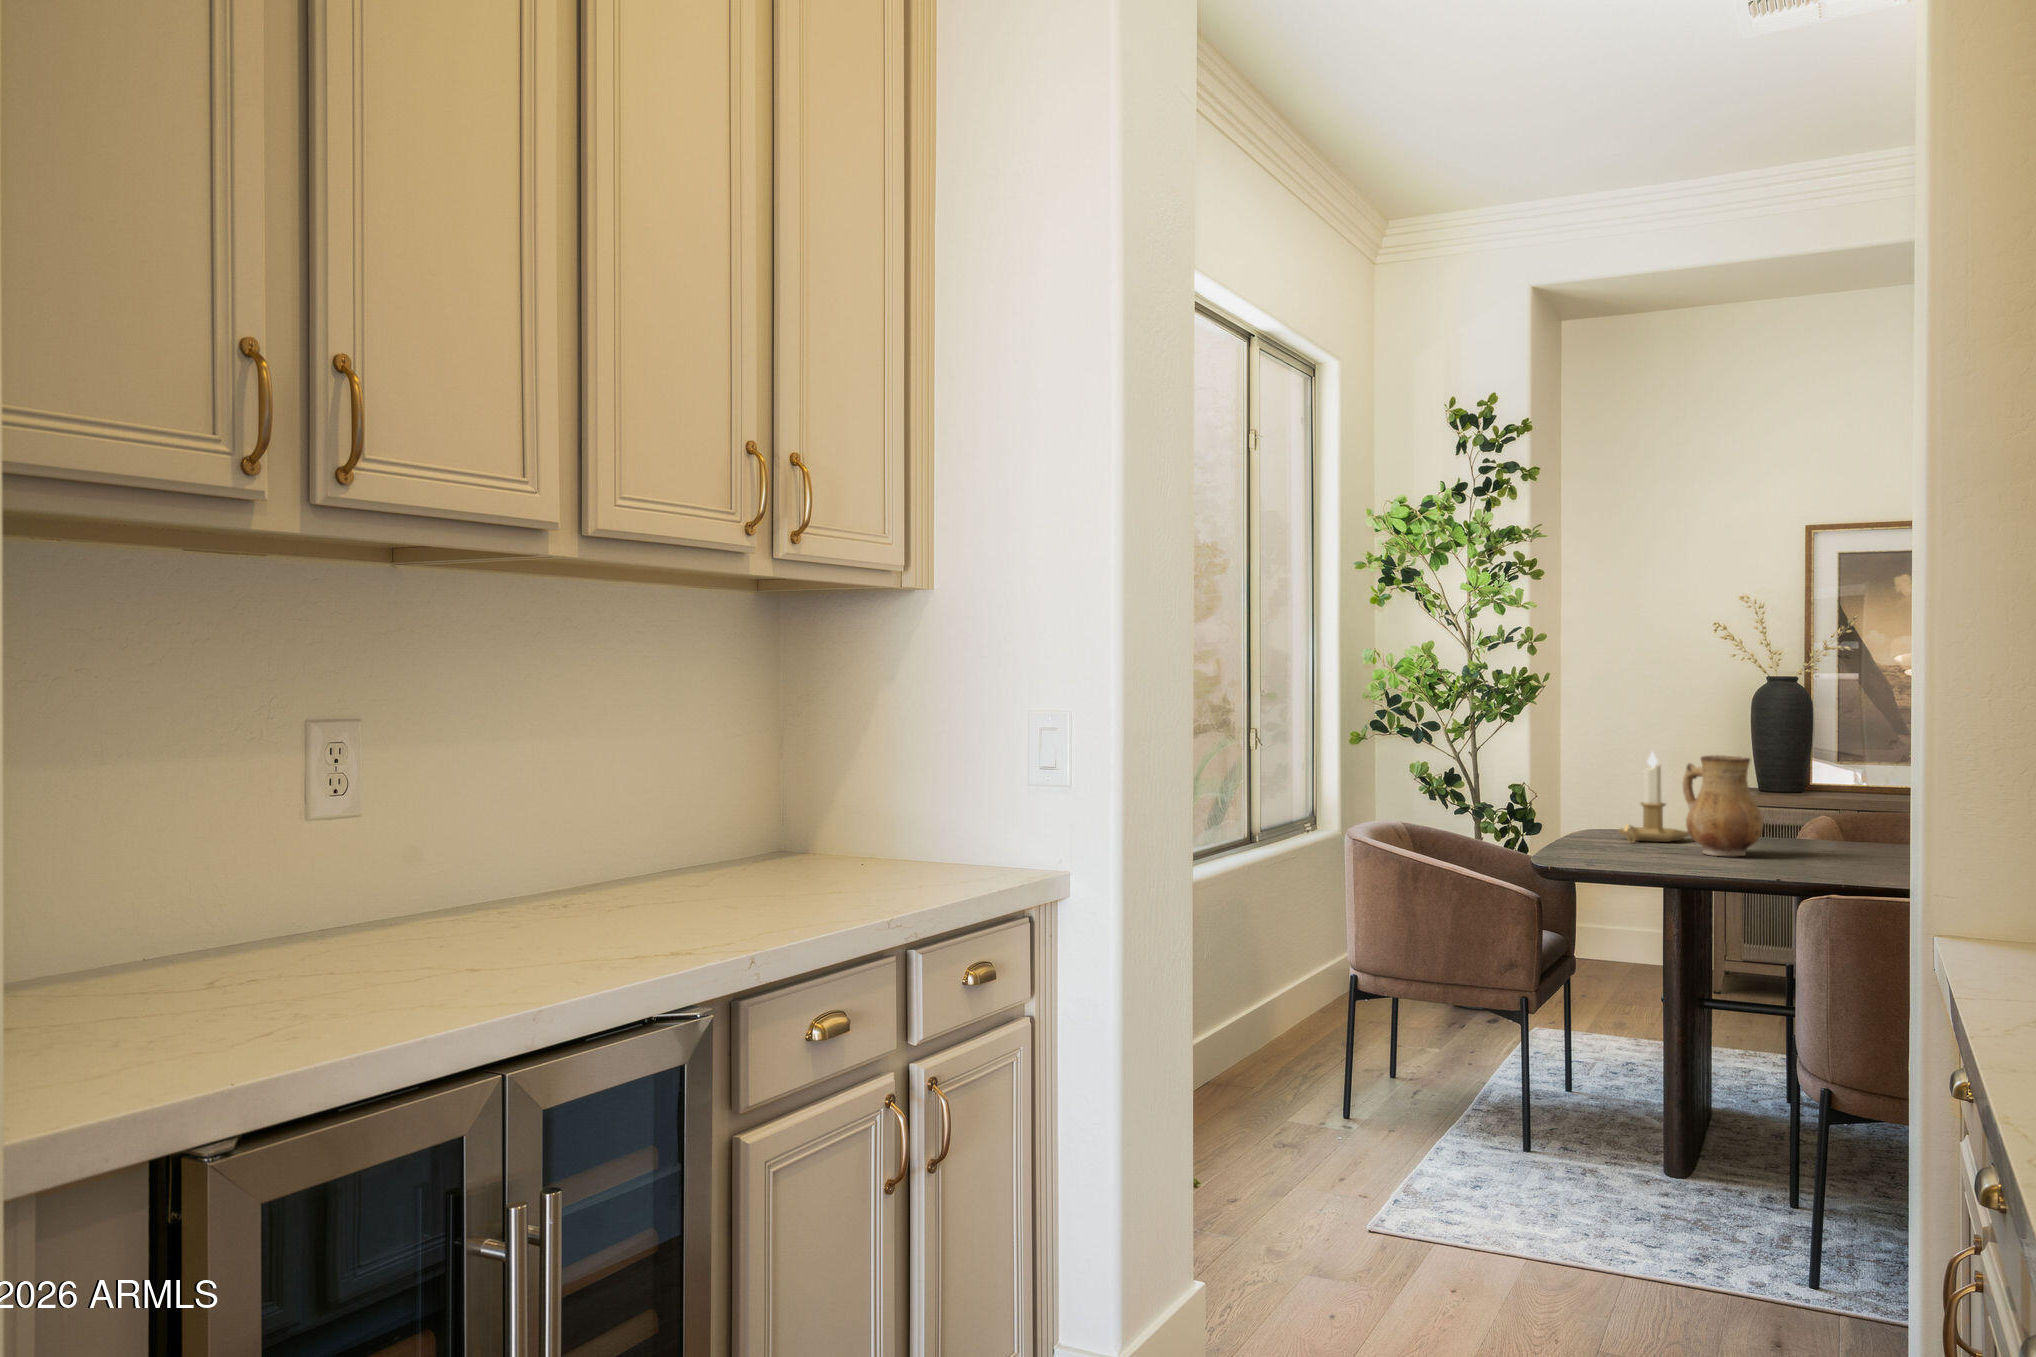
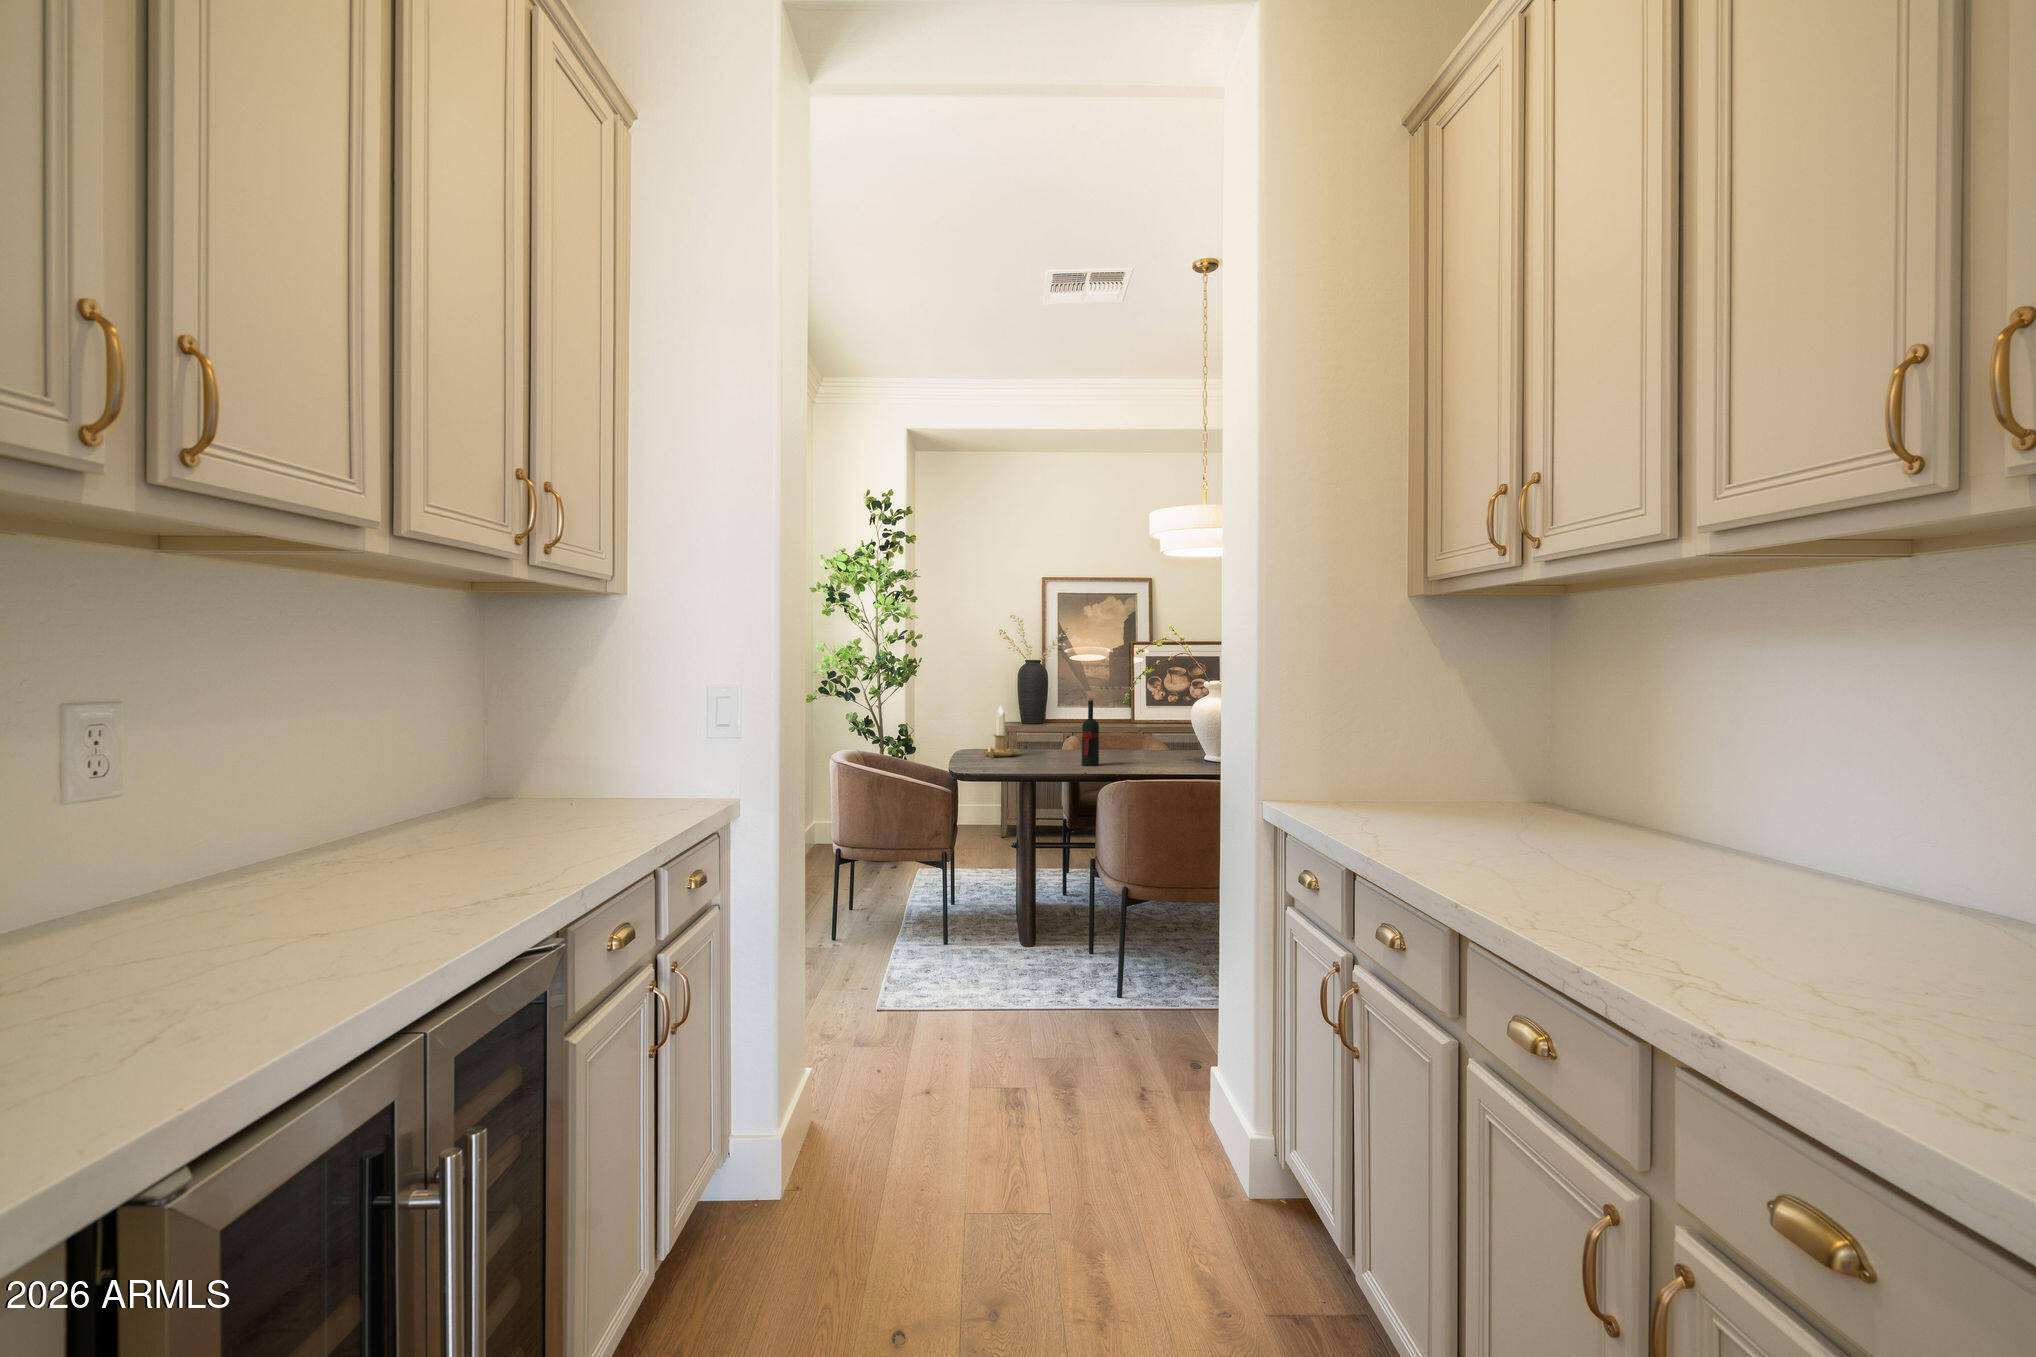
wine bottle: none [1795,739,1832,865] -> present [1082,698,1099,766]
ceramic pitcher: present [1682,755,1763,856] -> none [1022,707,1064,763]

